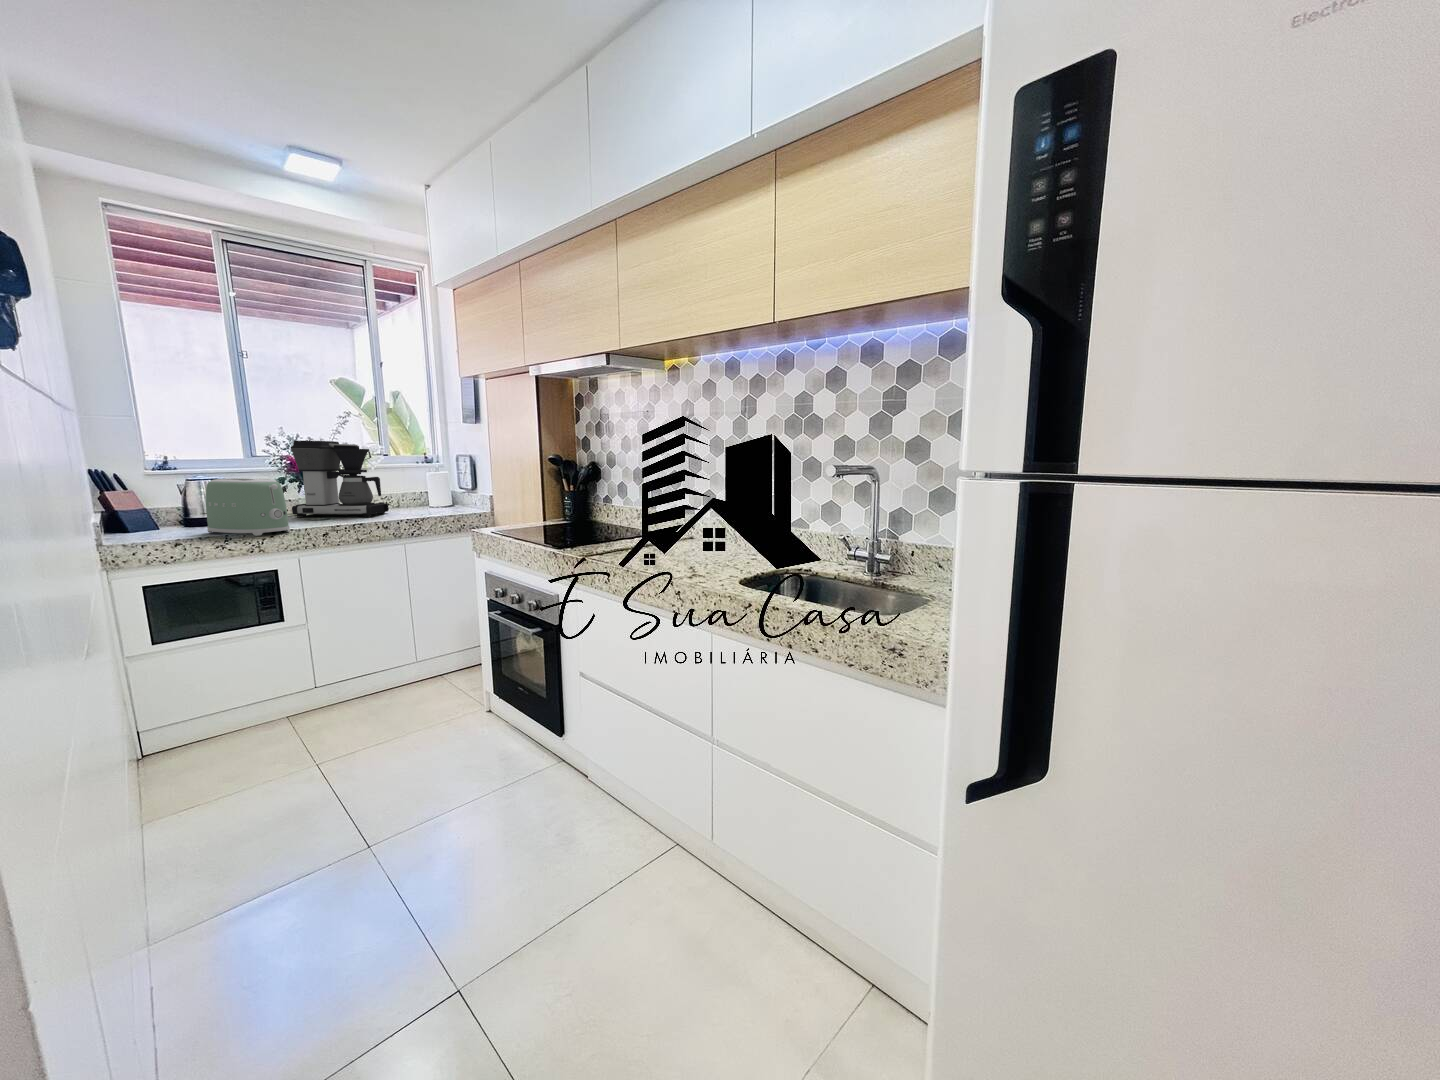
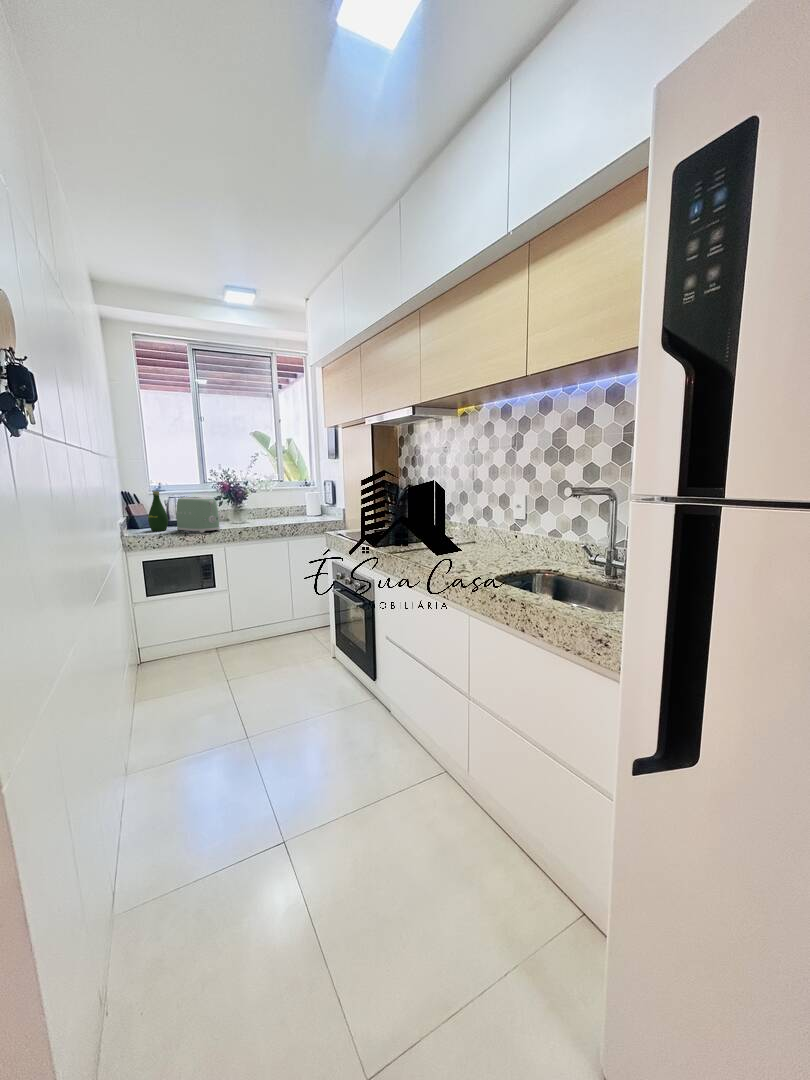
coffee maker: present [291,440,389,517] -> none [224,472,280,522]
bottle: none [149,469,189,535] -> present [148,491,168,531]

